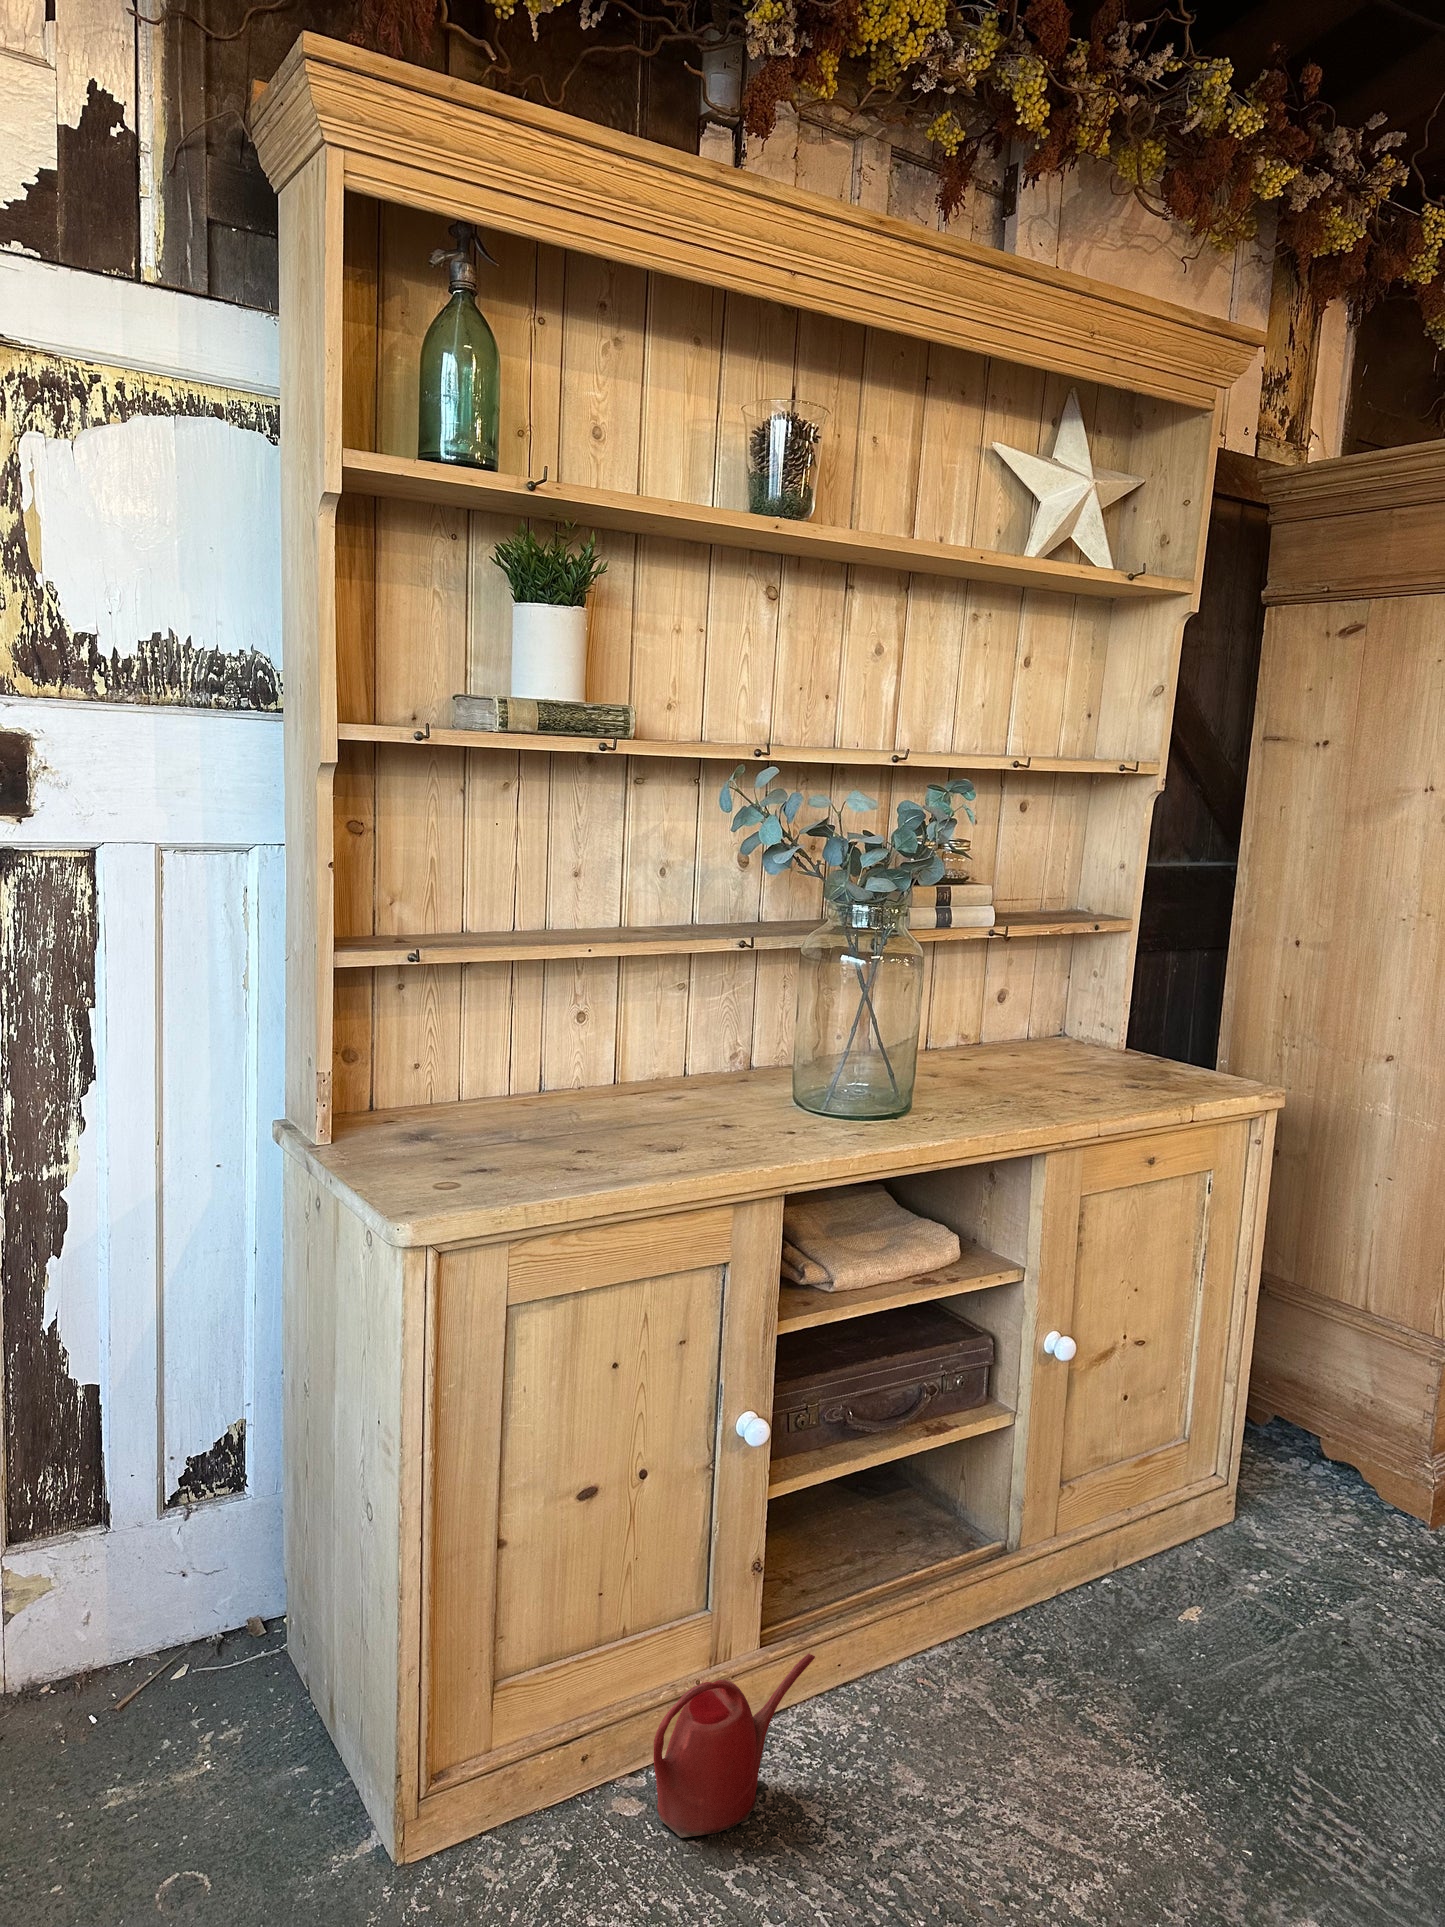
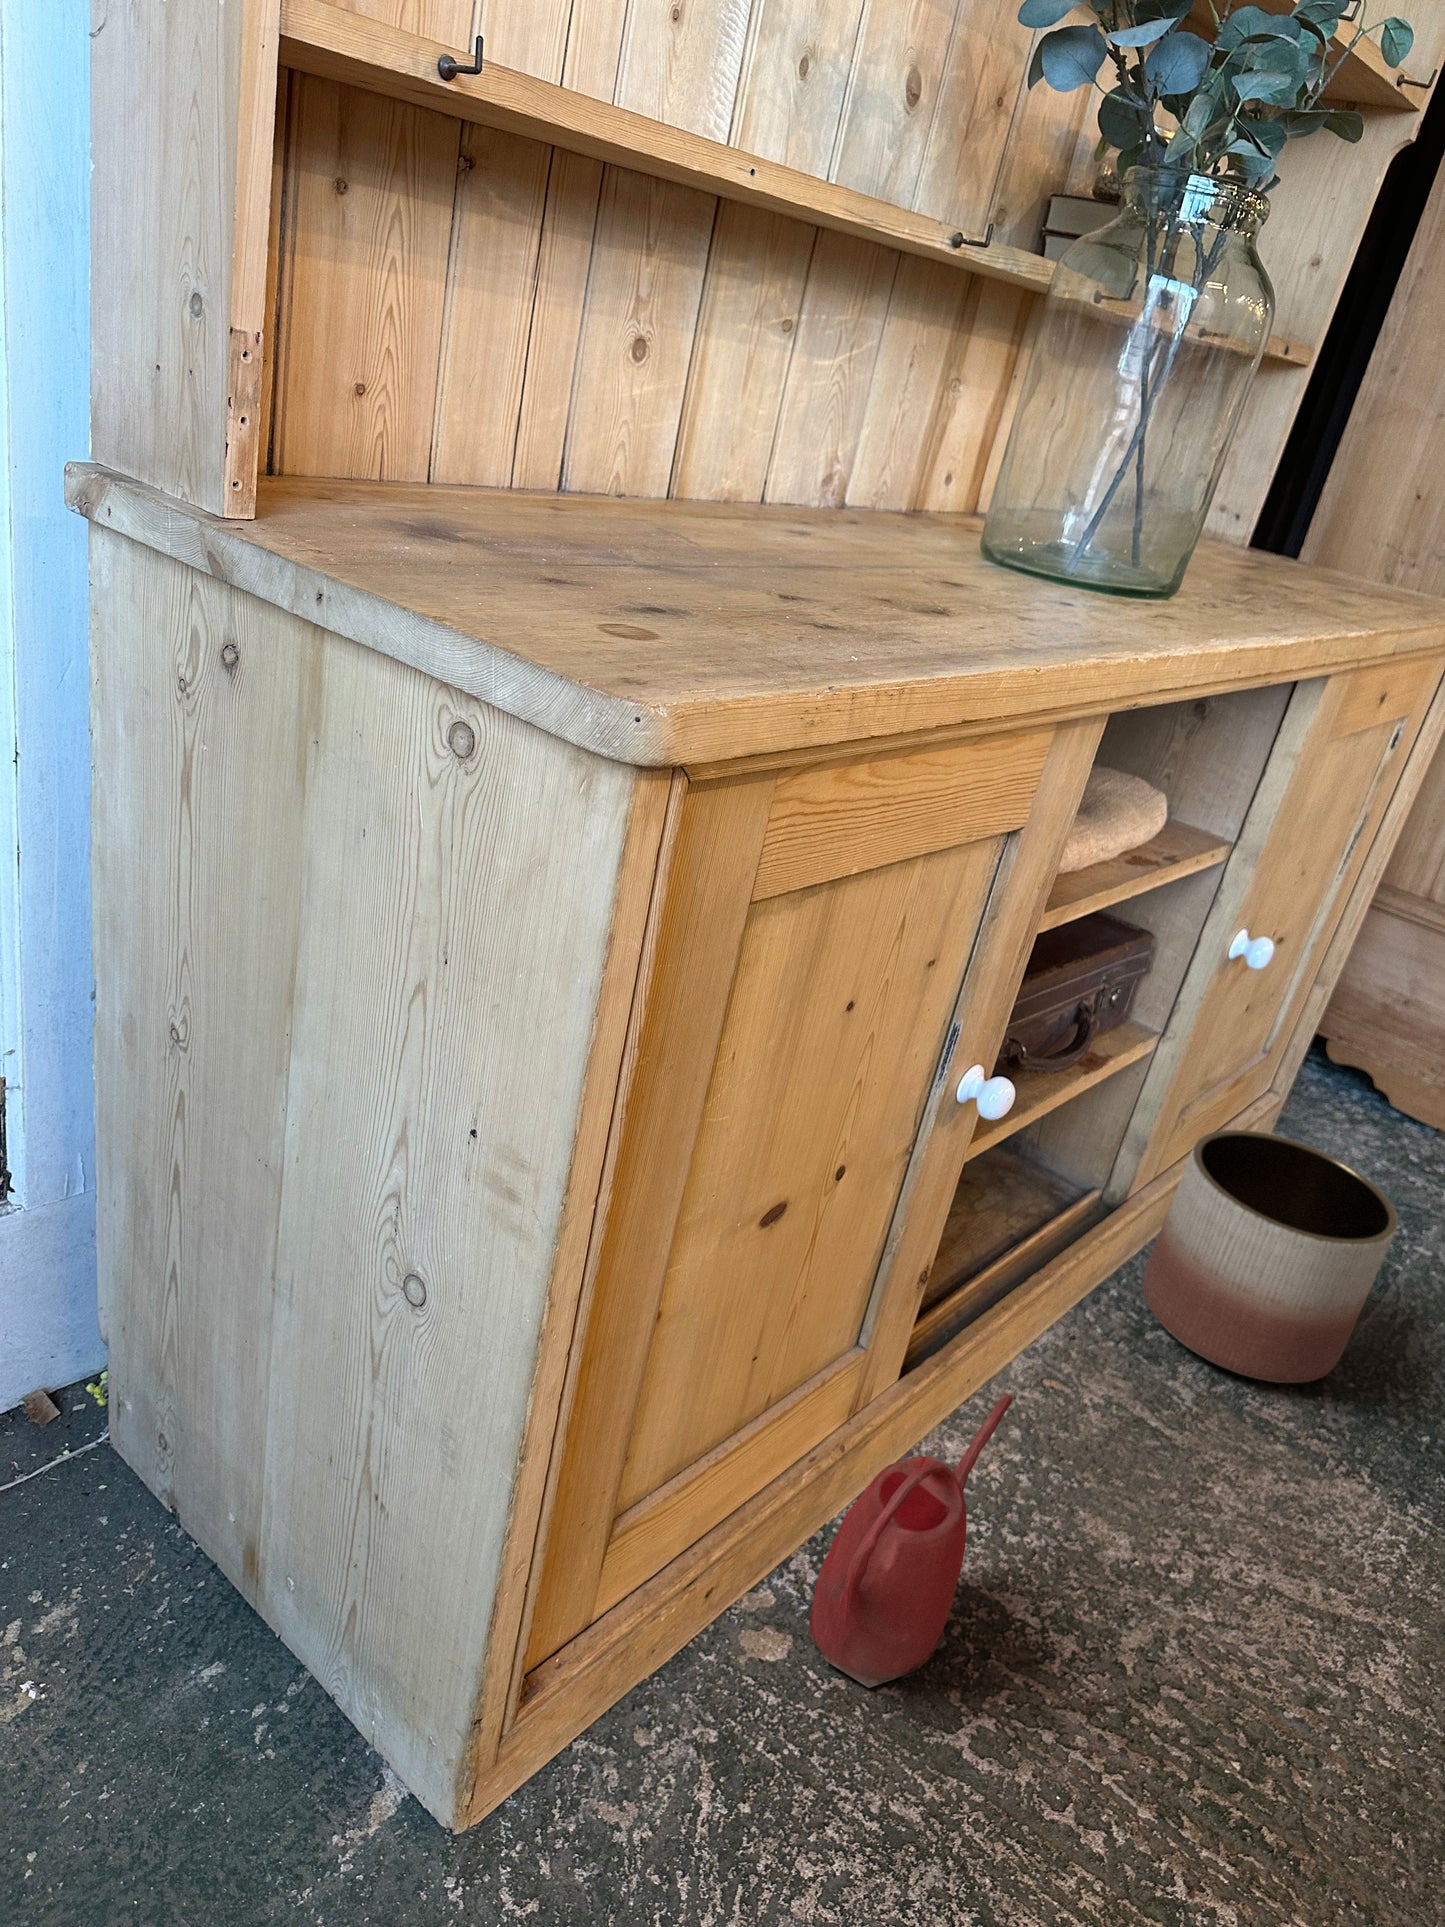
planter: none [1032,1493,1199,1697] -> present [1142,1130,1398,1383]

